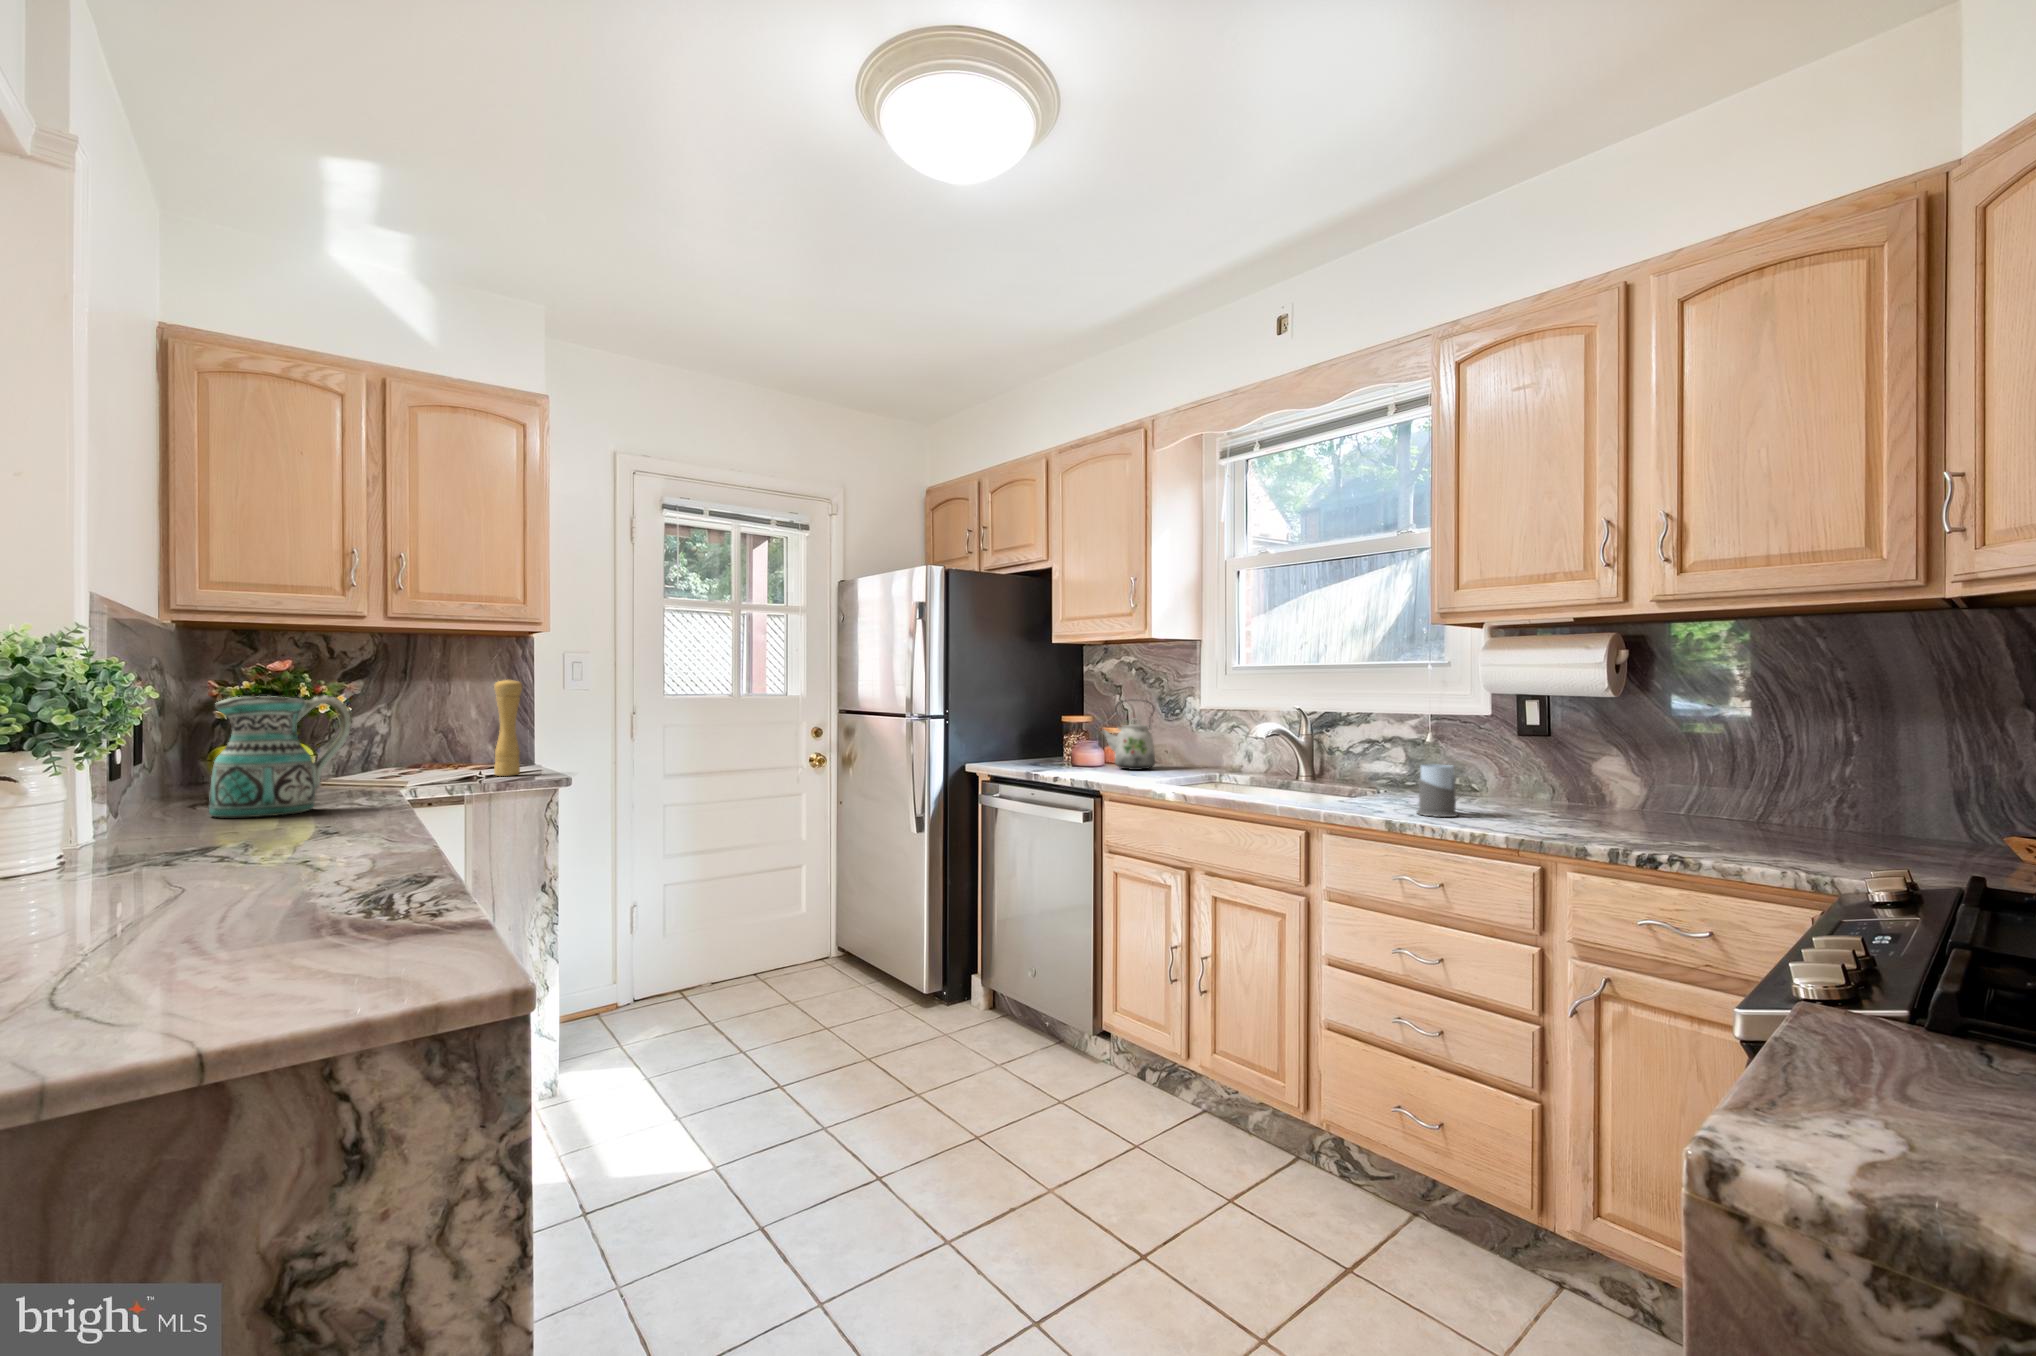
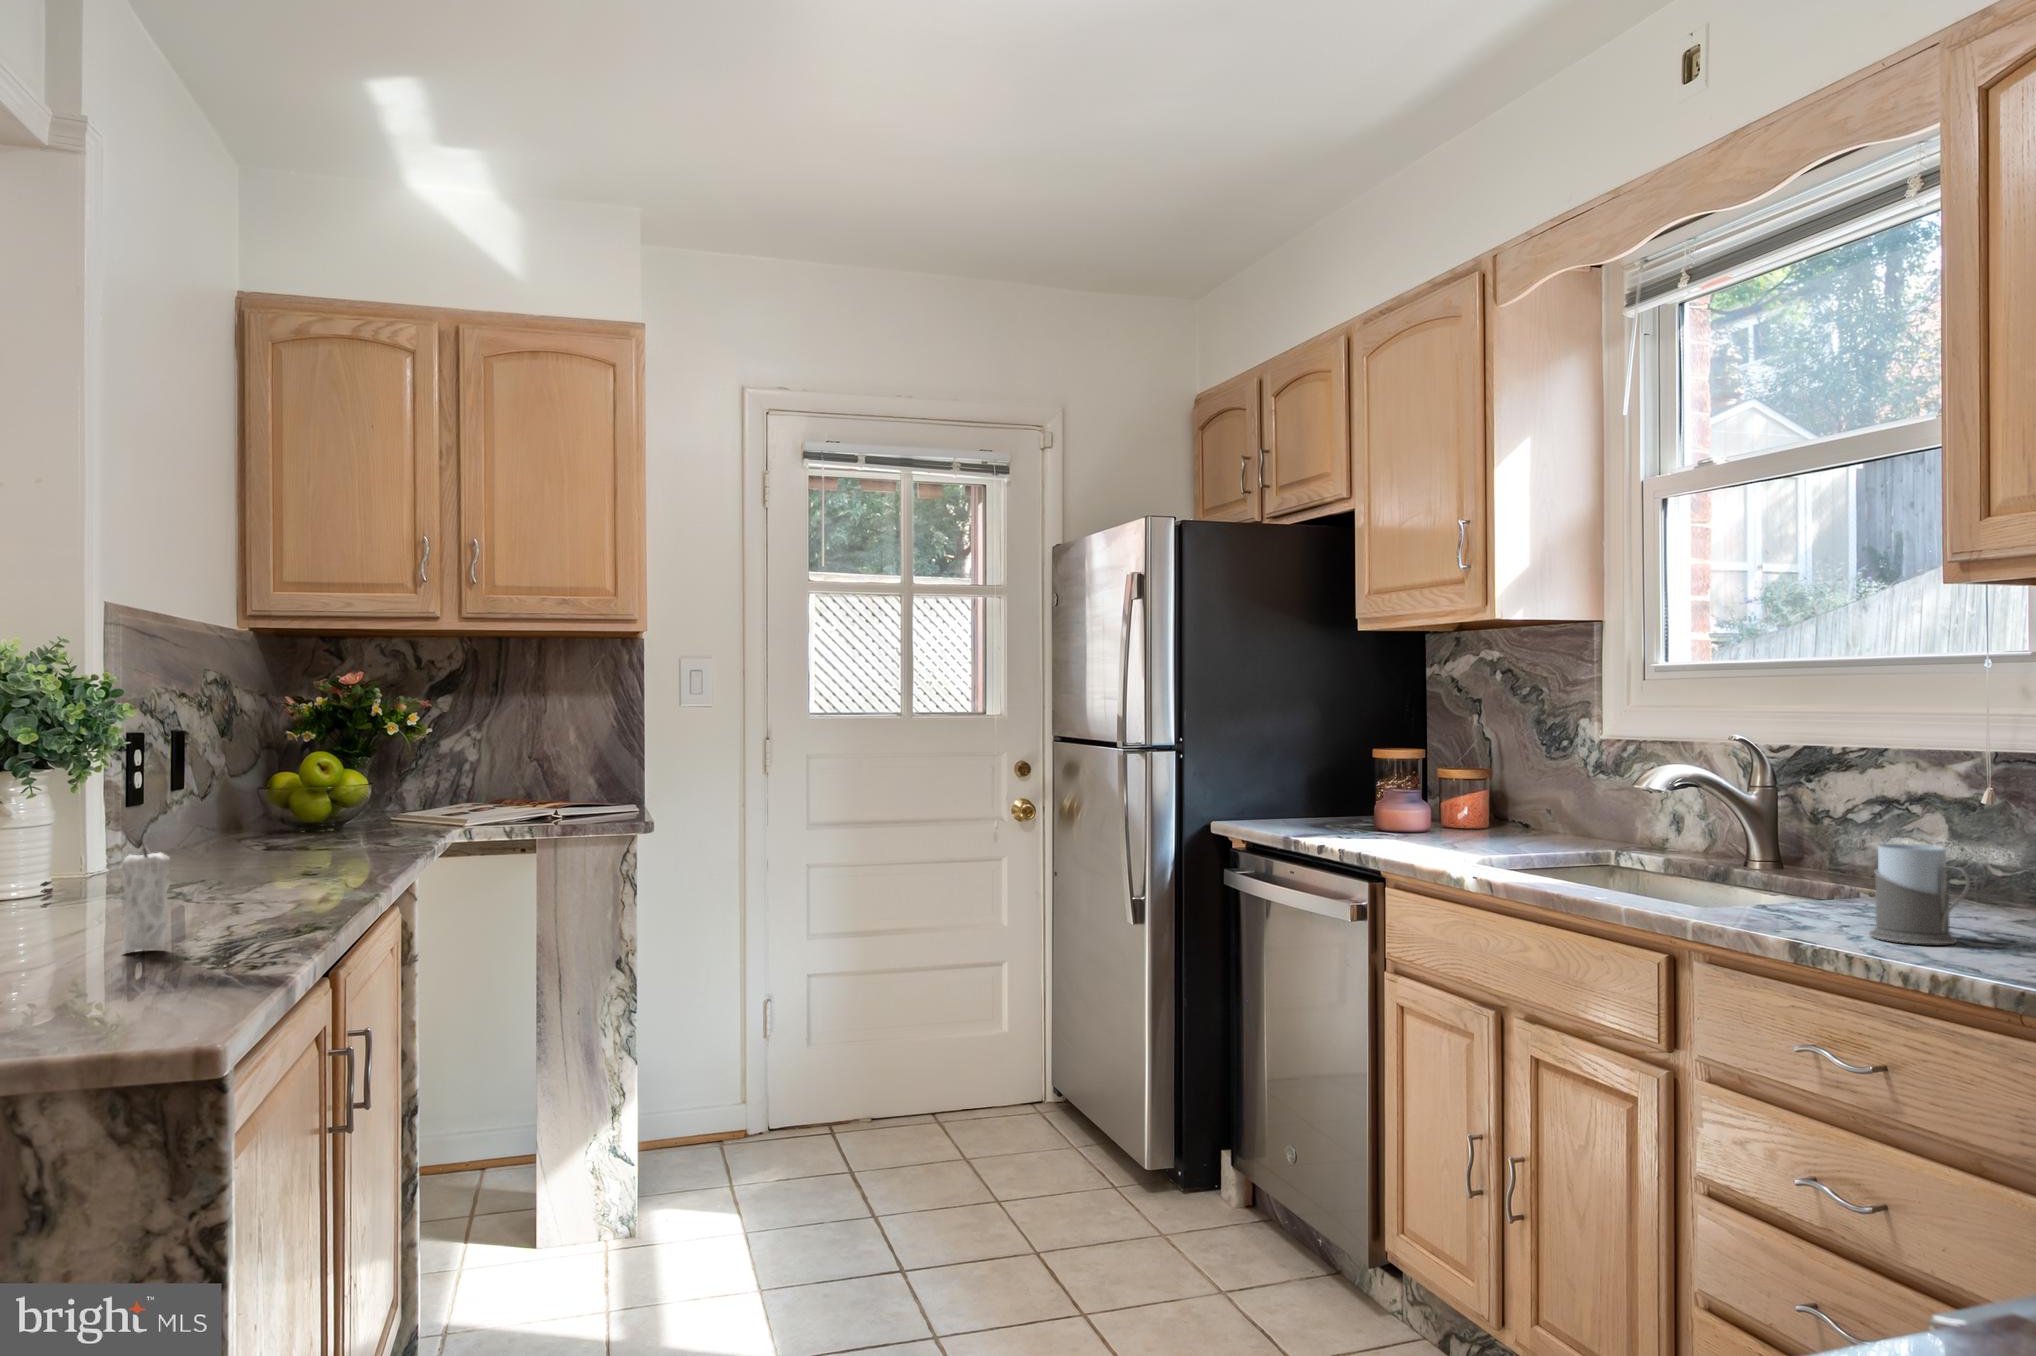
pepper mill: present [494,679,522,776] -> none [571,691,605,816]
ceramic pitcher: present [209,695,351,817] -> none [209,711,357,852]
kettle: present [1101,703,1155,770] -> none [1419,722,1514,839]
candle: none [349,804,394,906] -> present [121,847,170,951]

